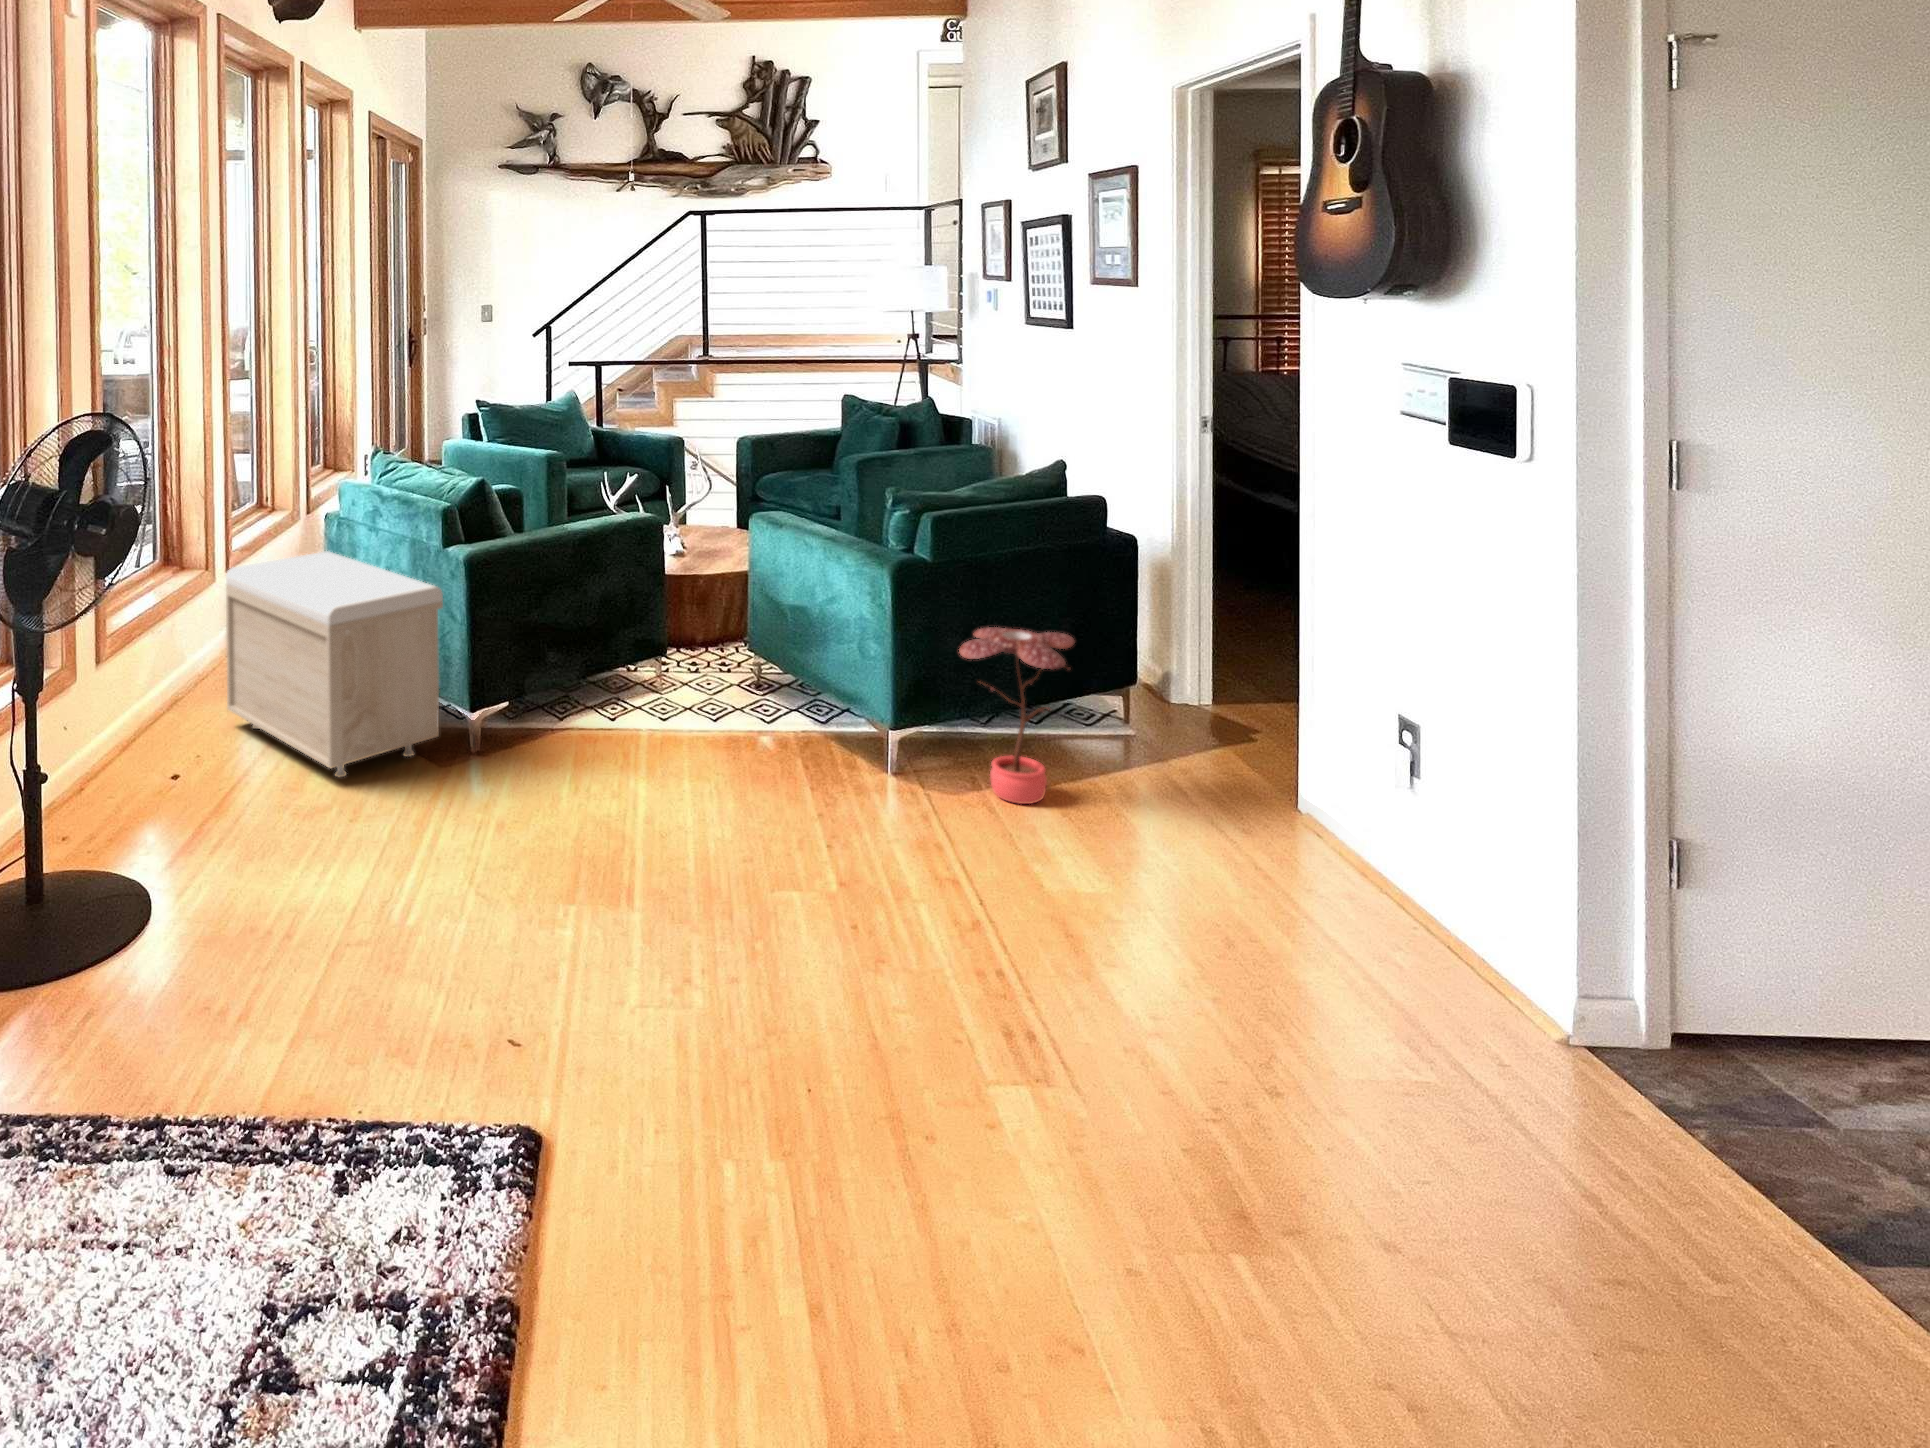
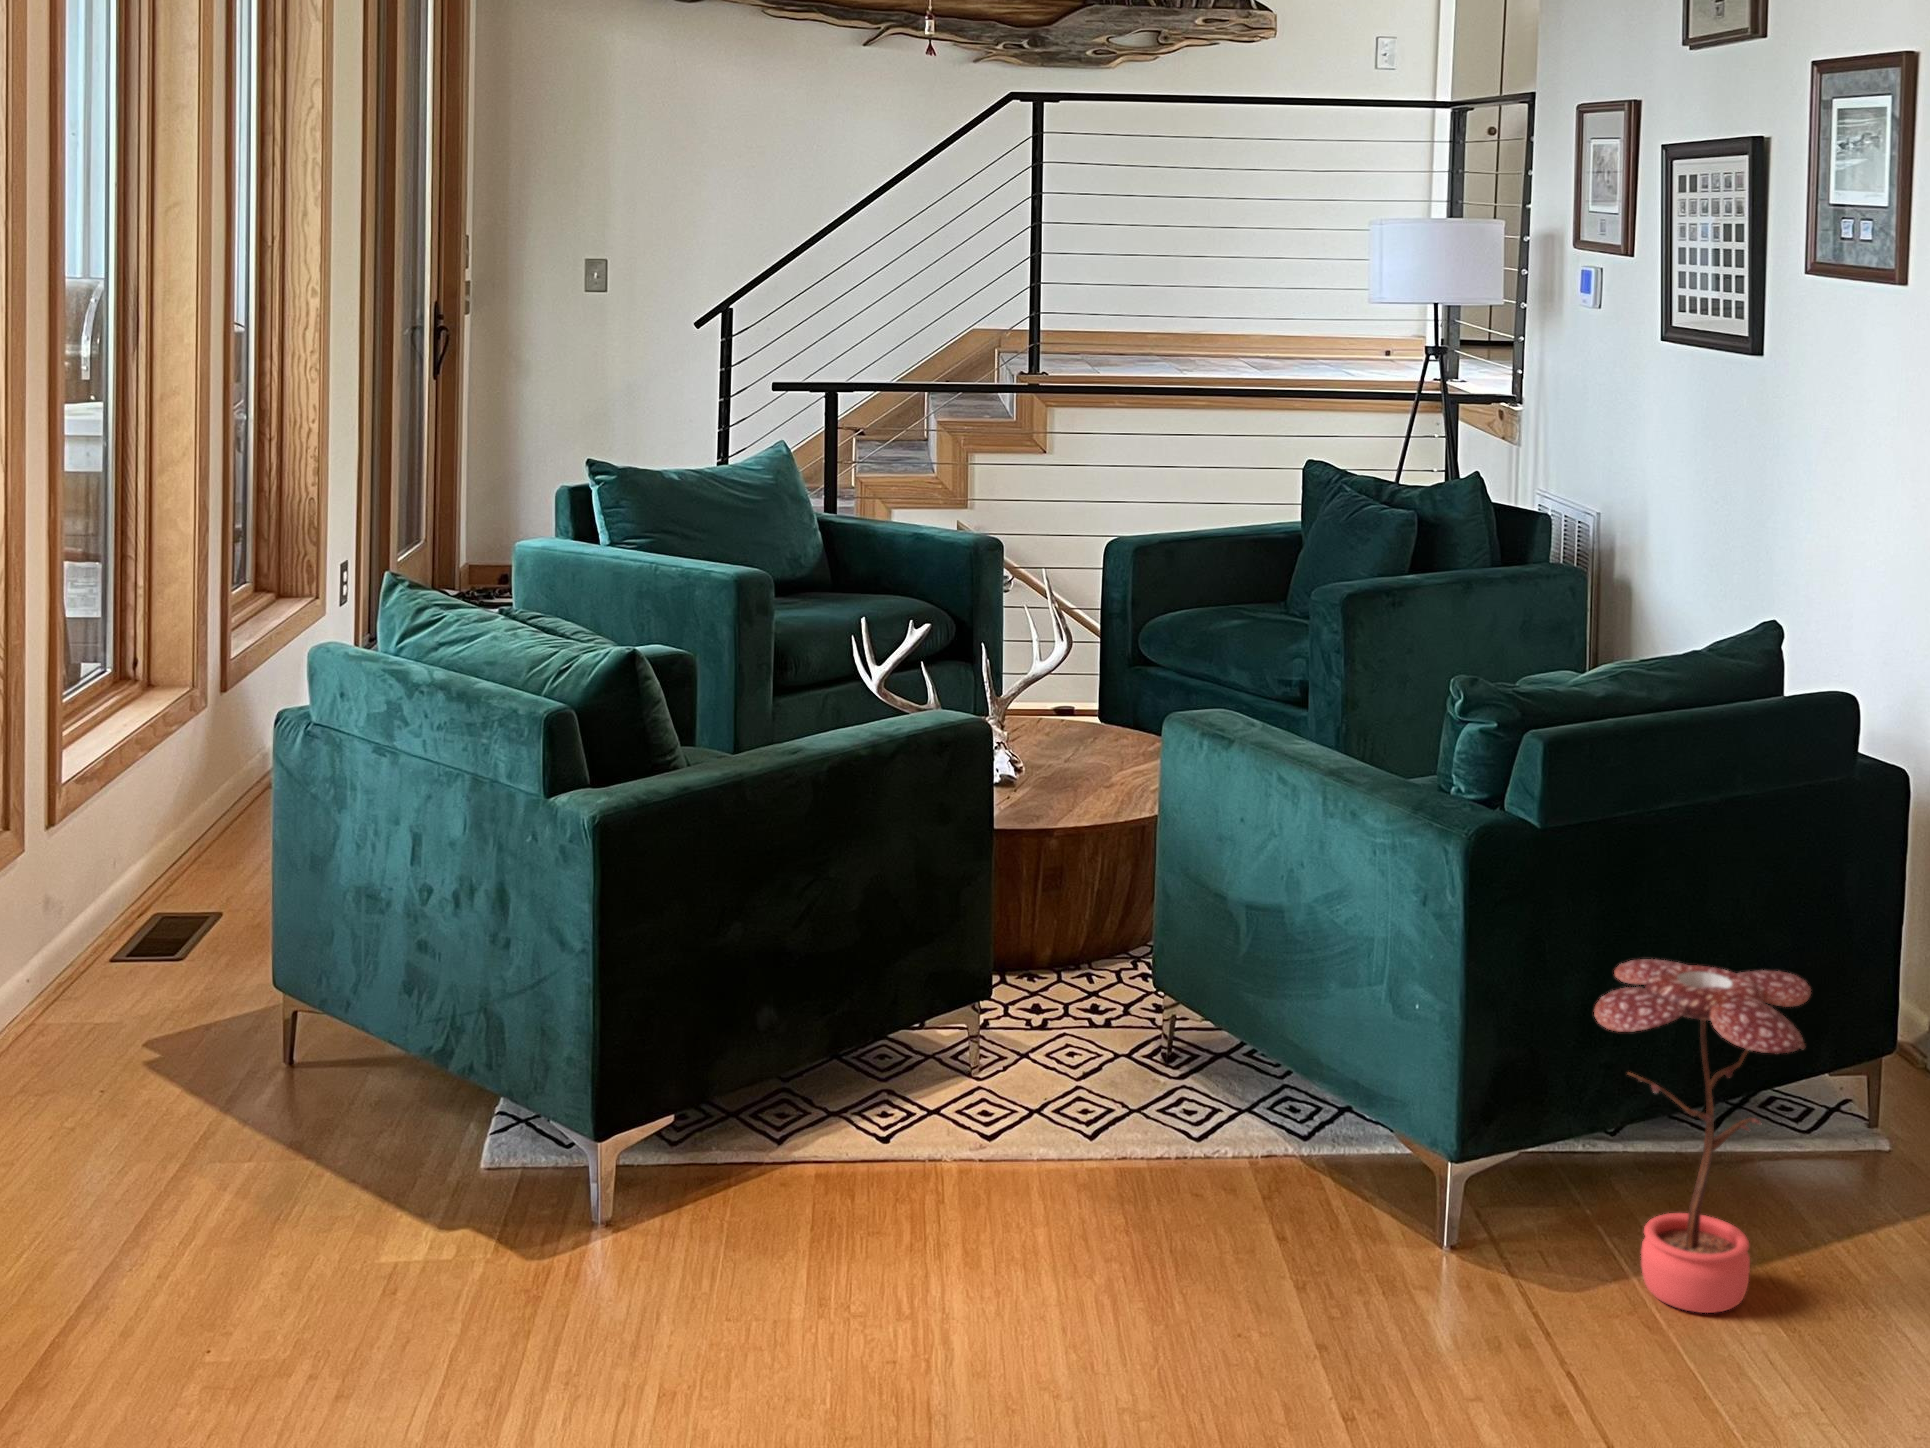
storage bench: present [226,551,443,777] -> none [55,792,537,1291]

